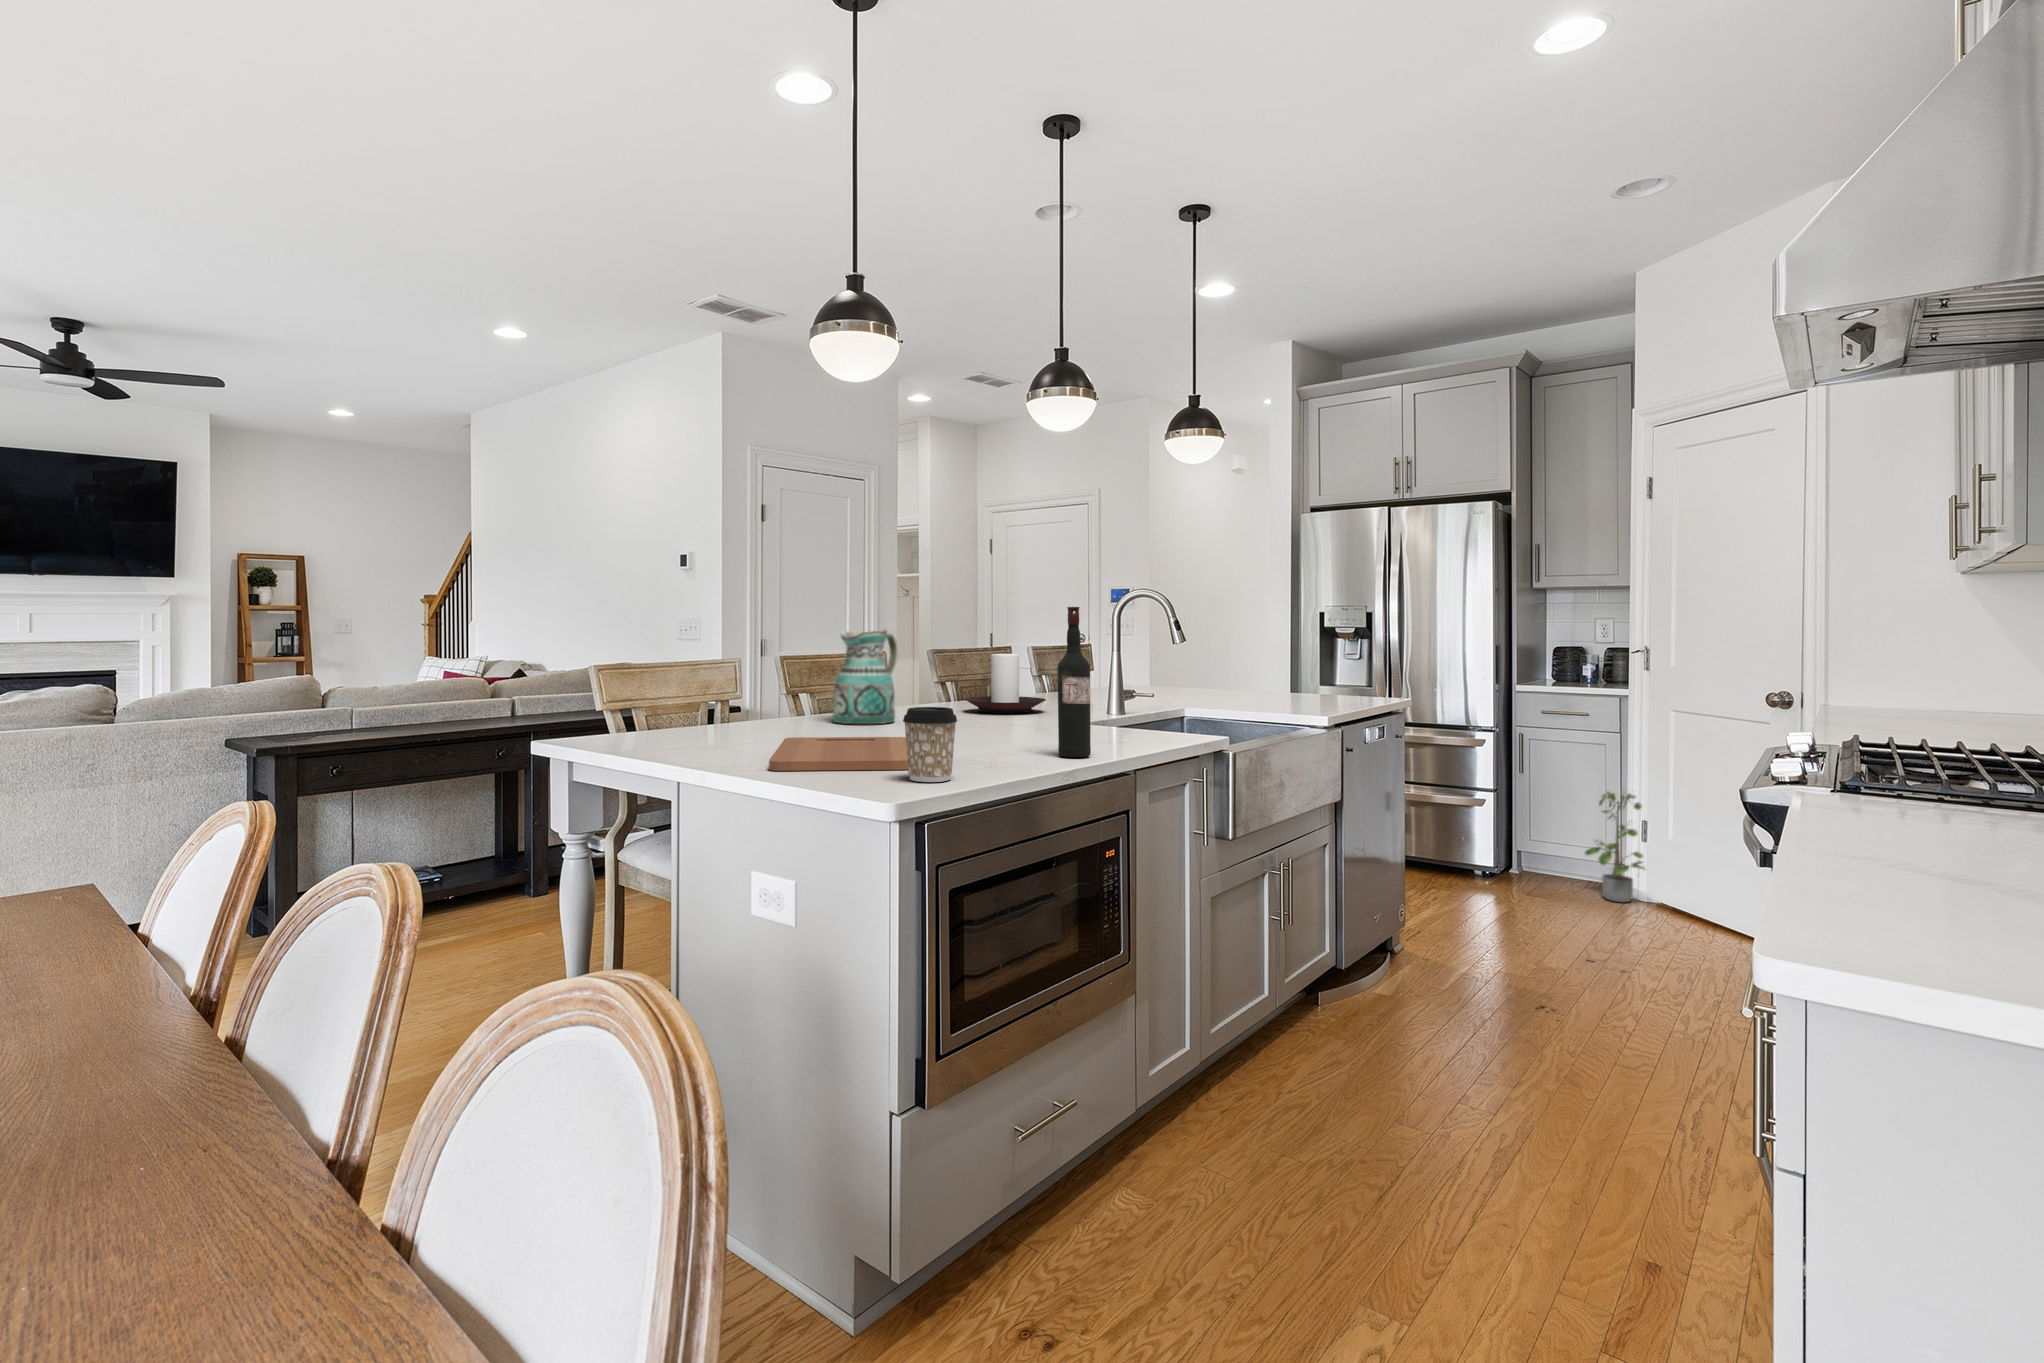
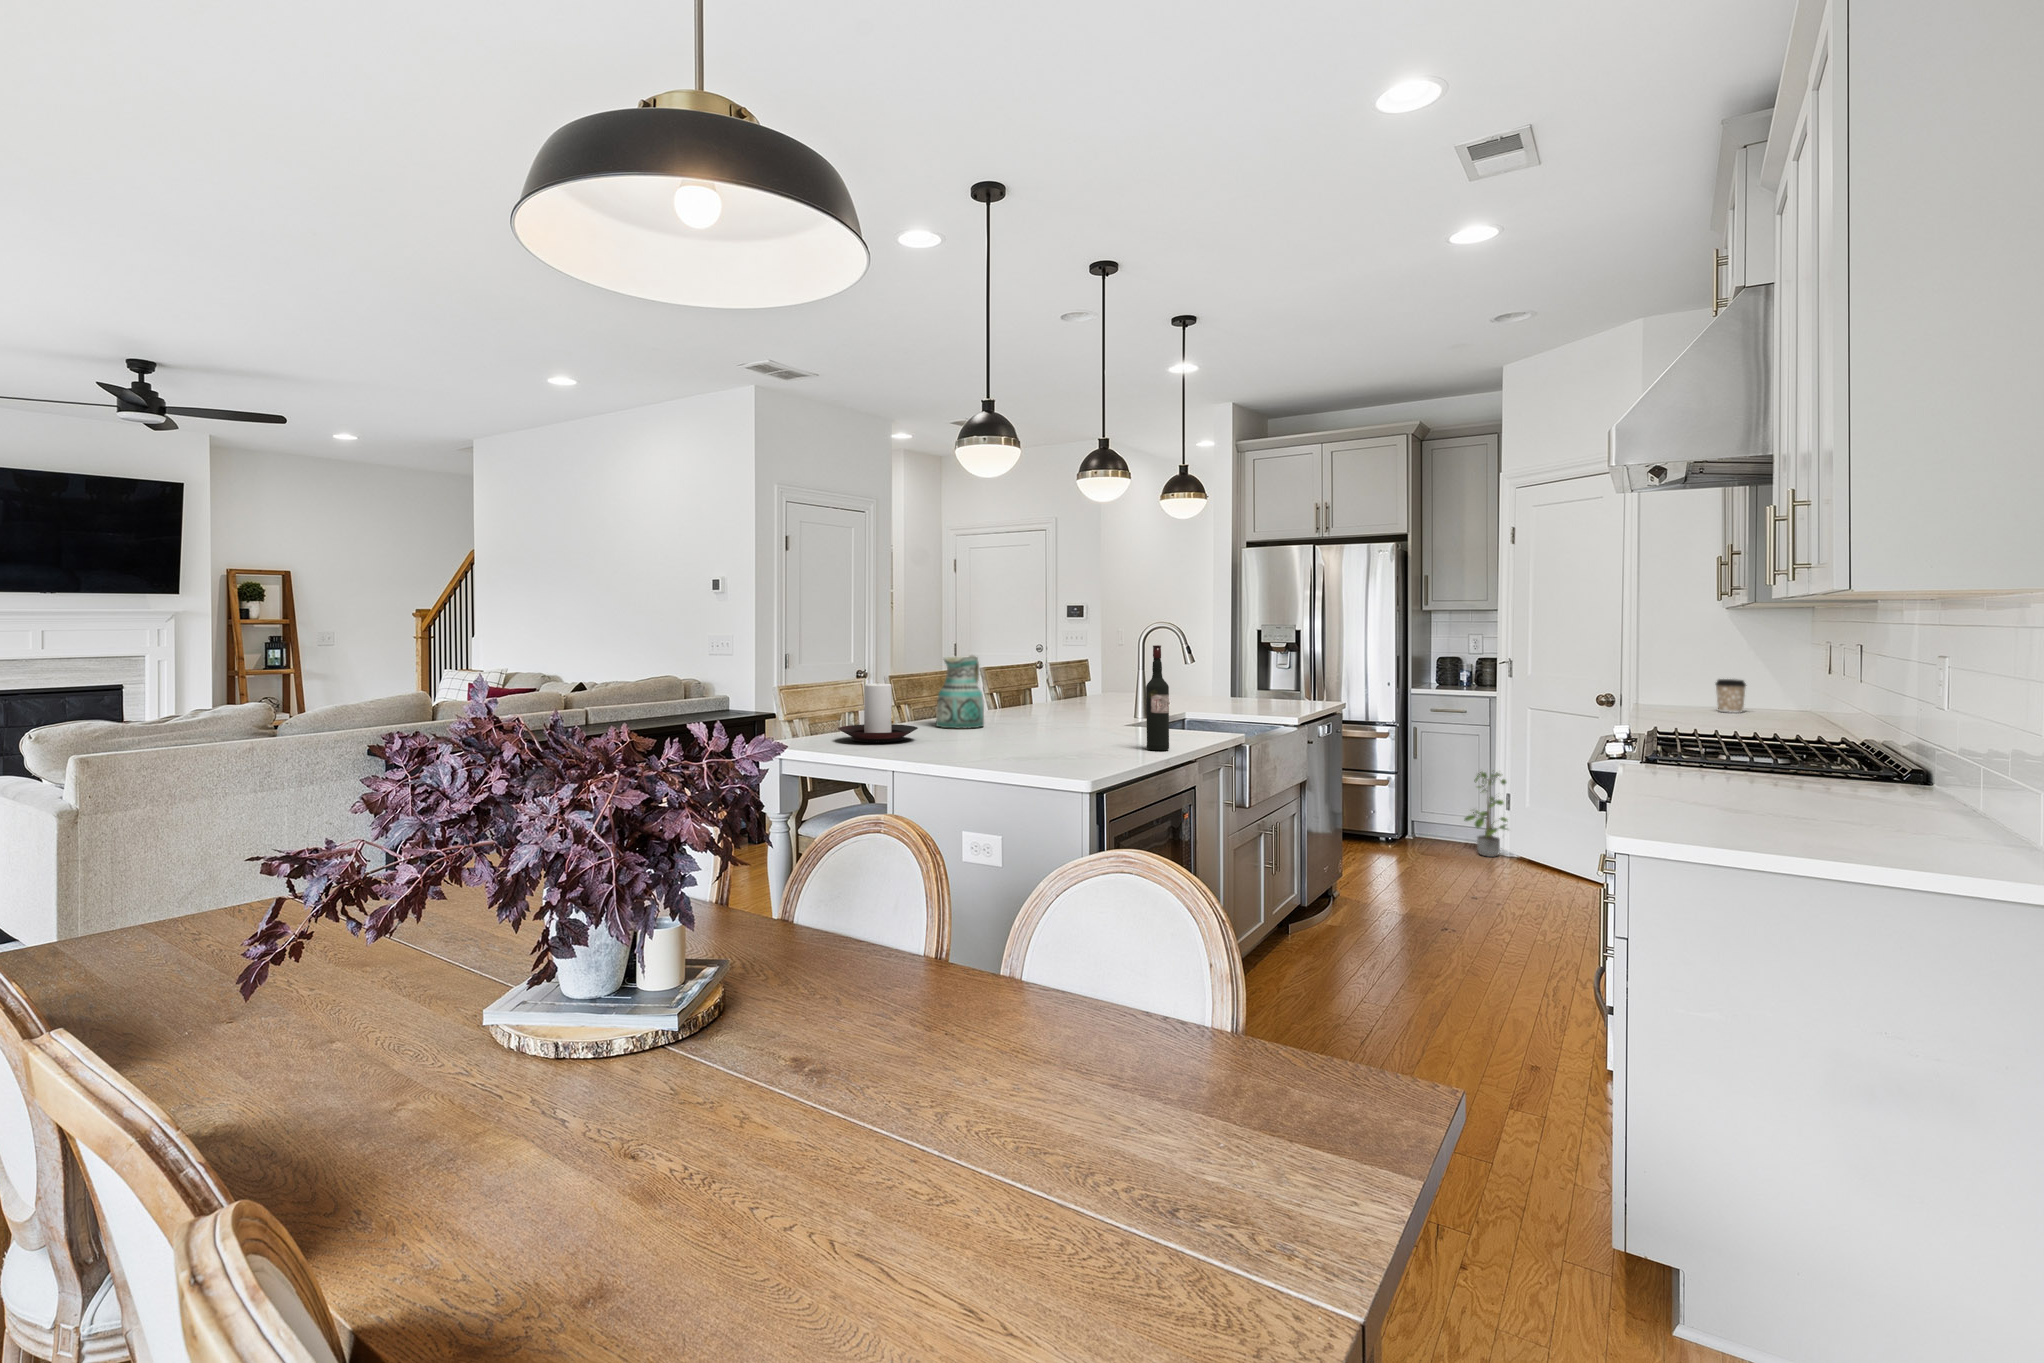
candle holder: present [965,653,1046,713] -> present [838,683,918,743]
coffee cup: present [903,707,957,782] -> present [1716,679,1746,713]
cutting board: present [769,737,908,771] -> none [943,738,1063,763]

